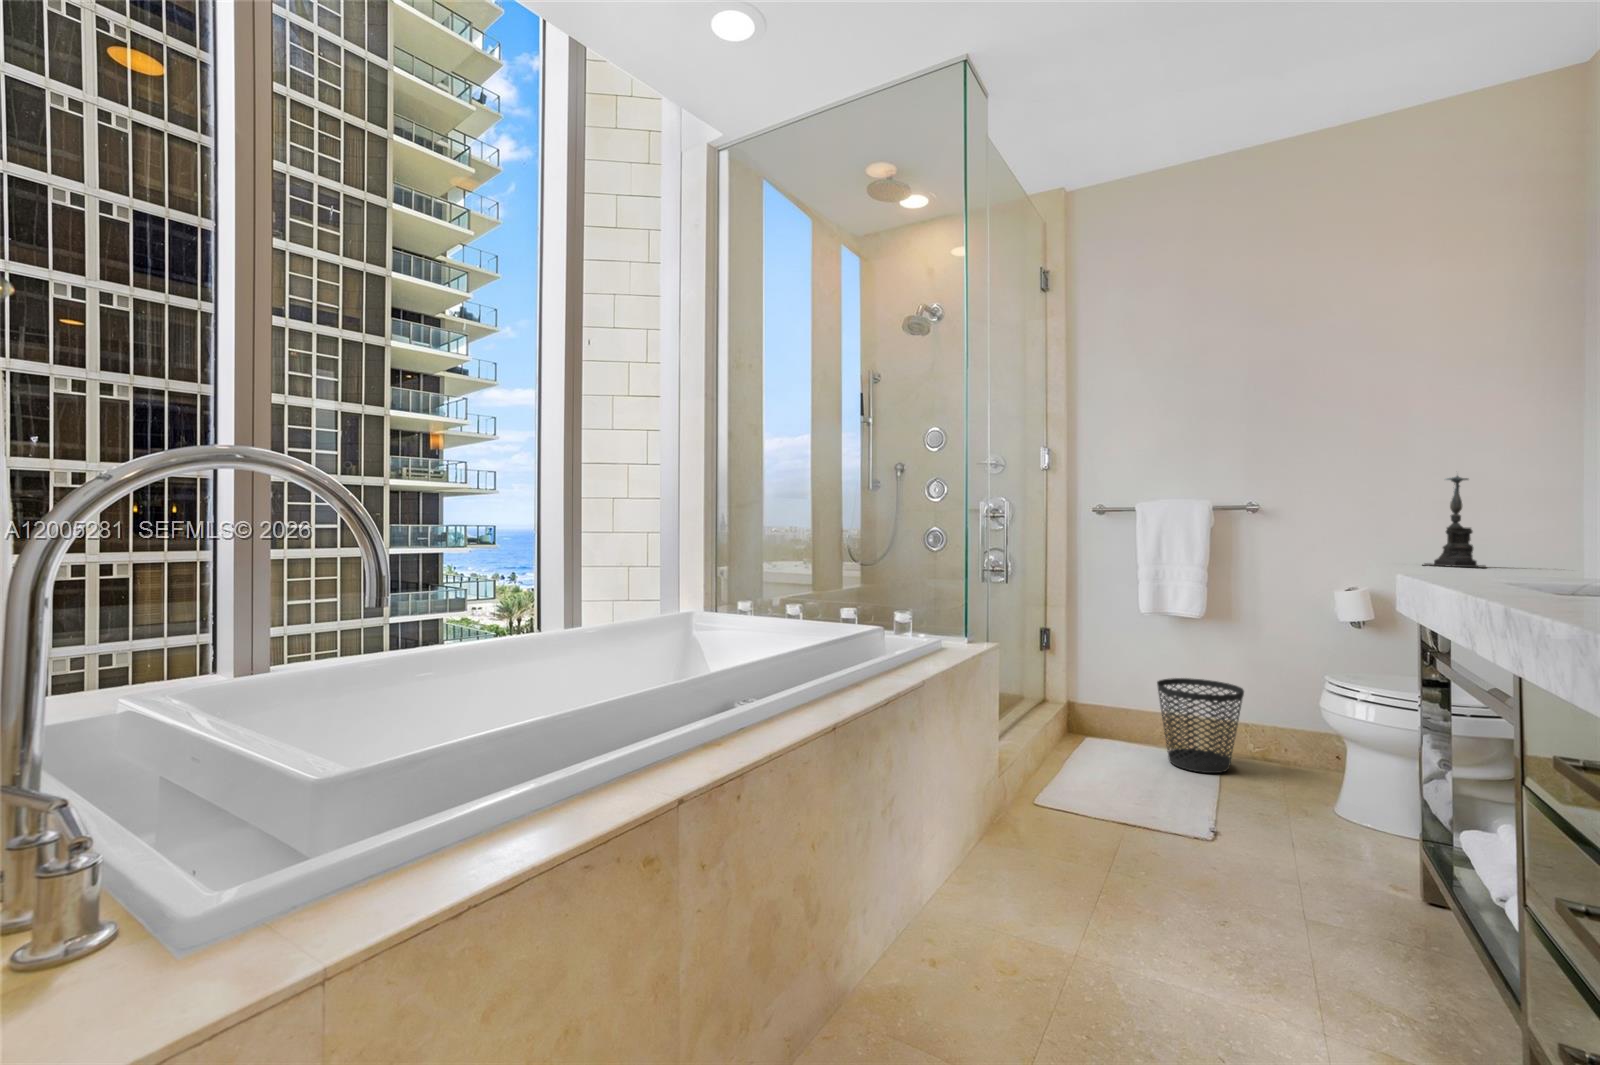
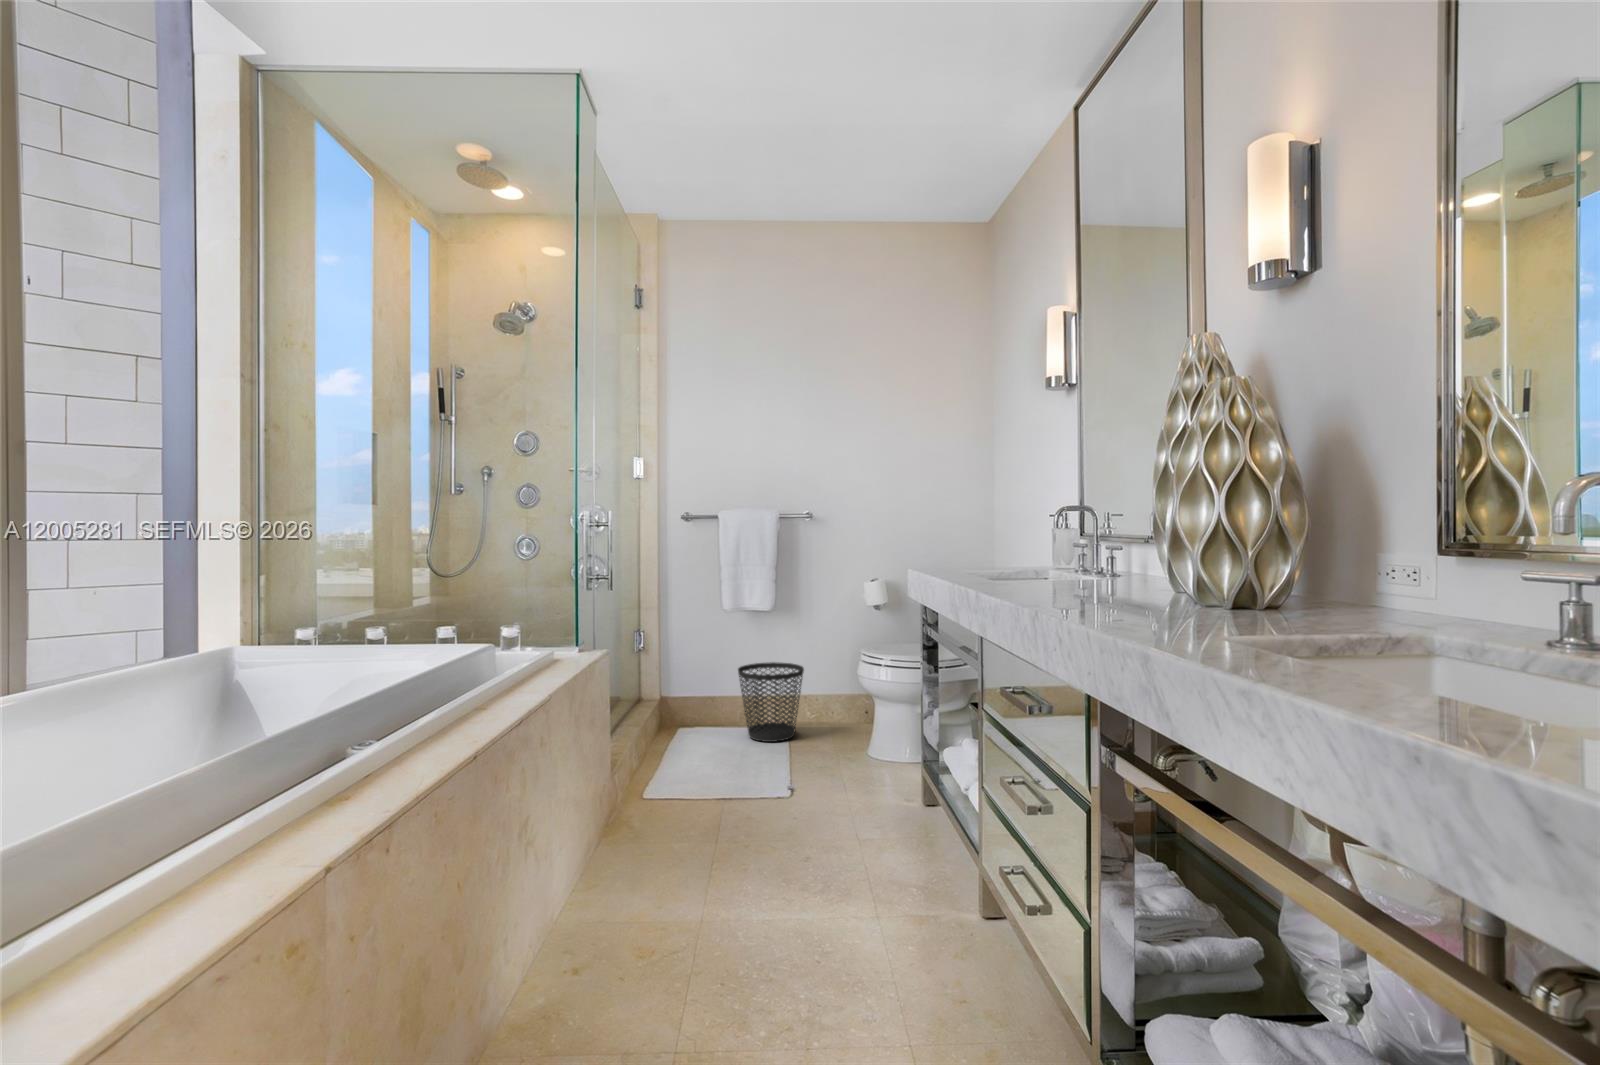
candle holder: present [1424,476,1485,568] -> none [917,482,954,559]

